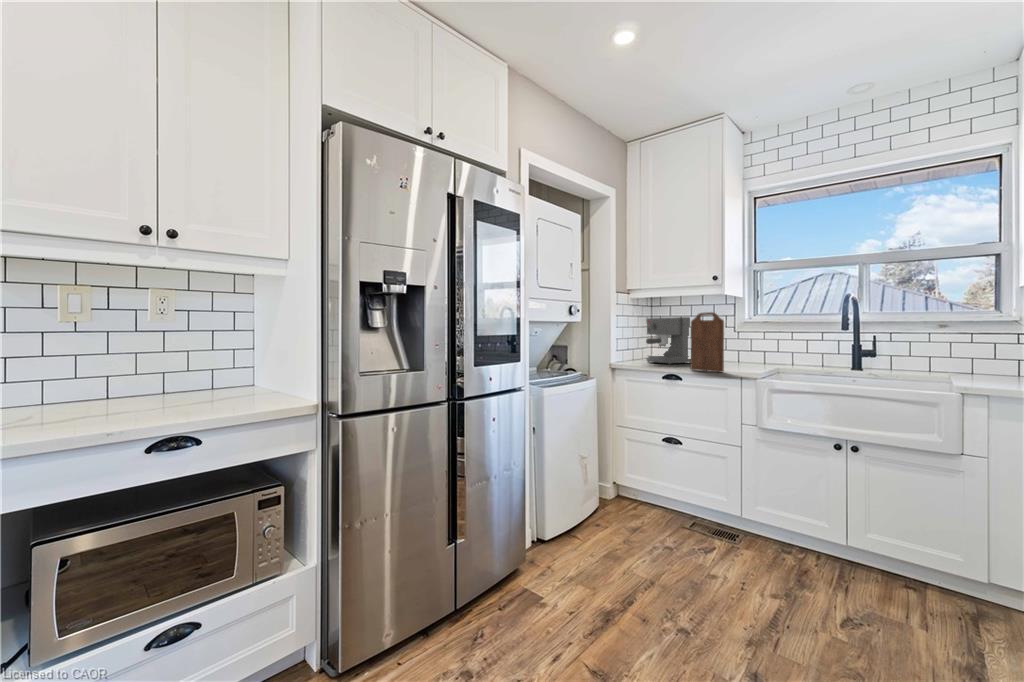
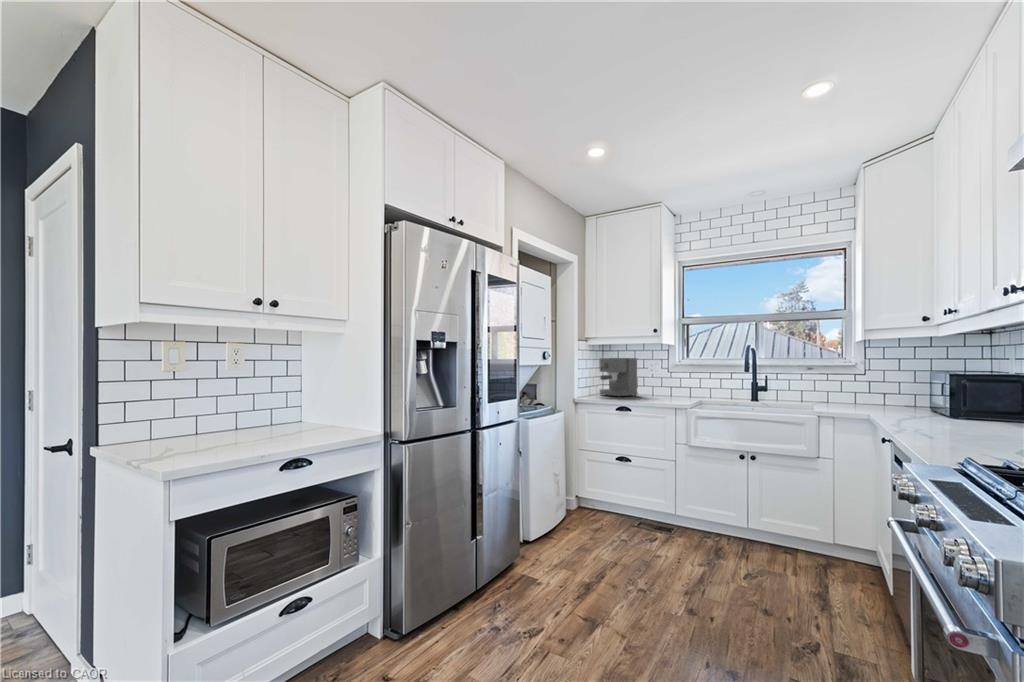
cutting board: present [690,312,724,372] -> none [637,357,662,404]

